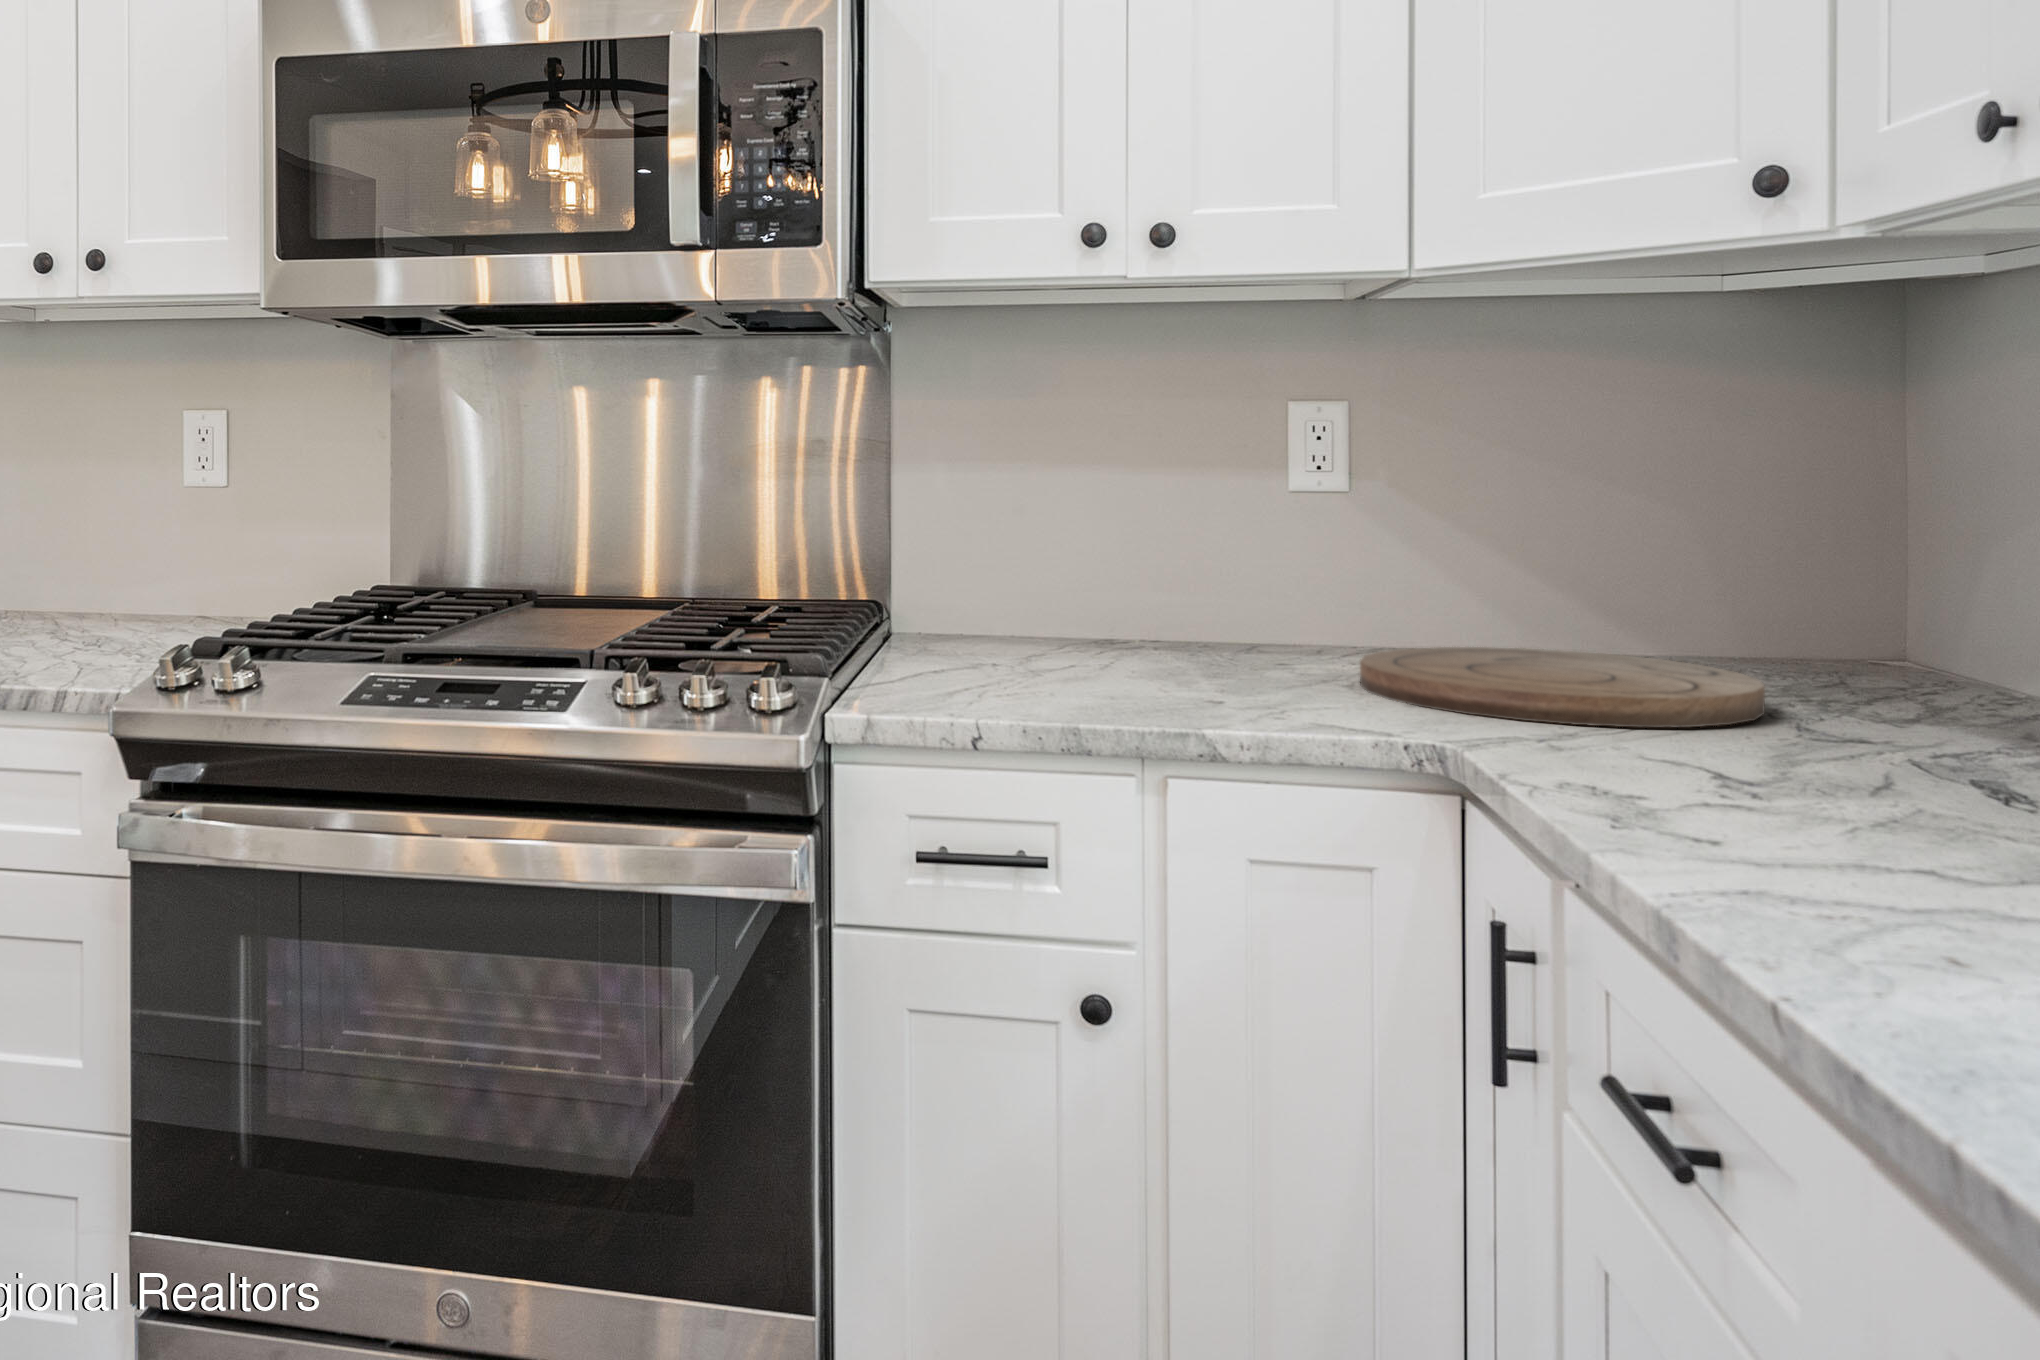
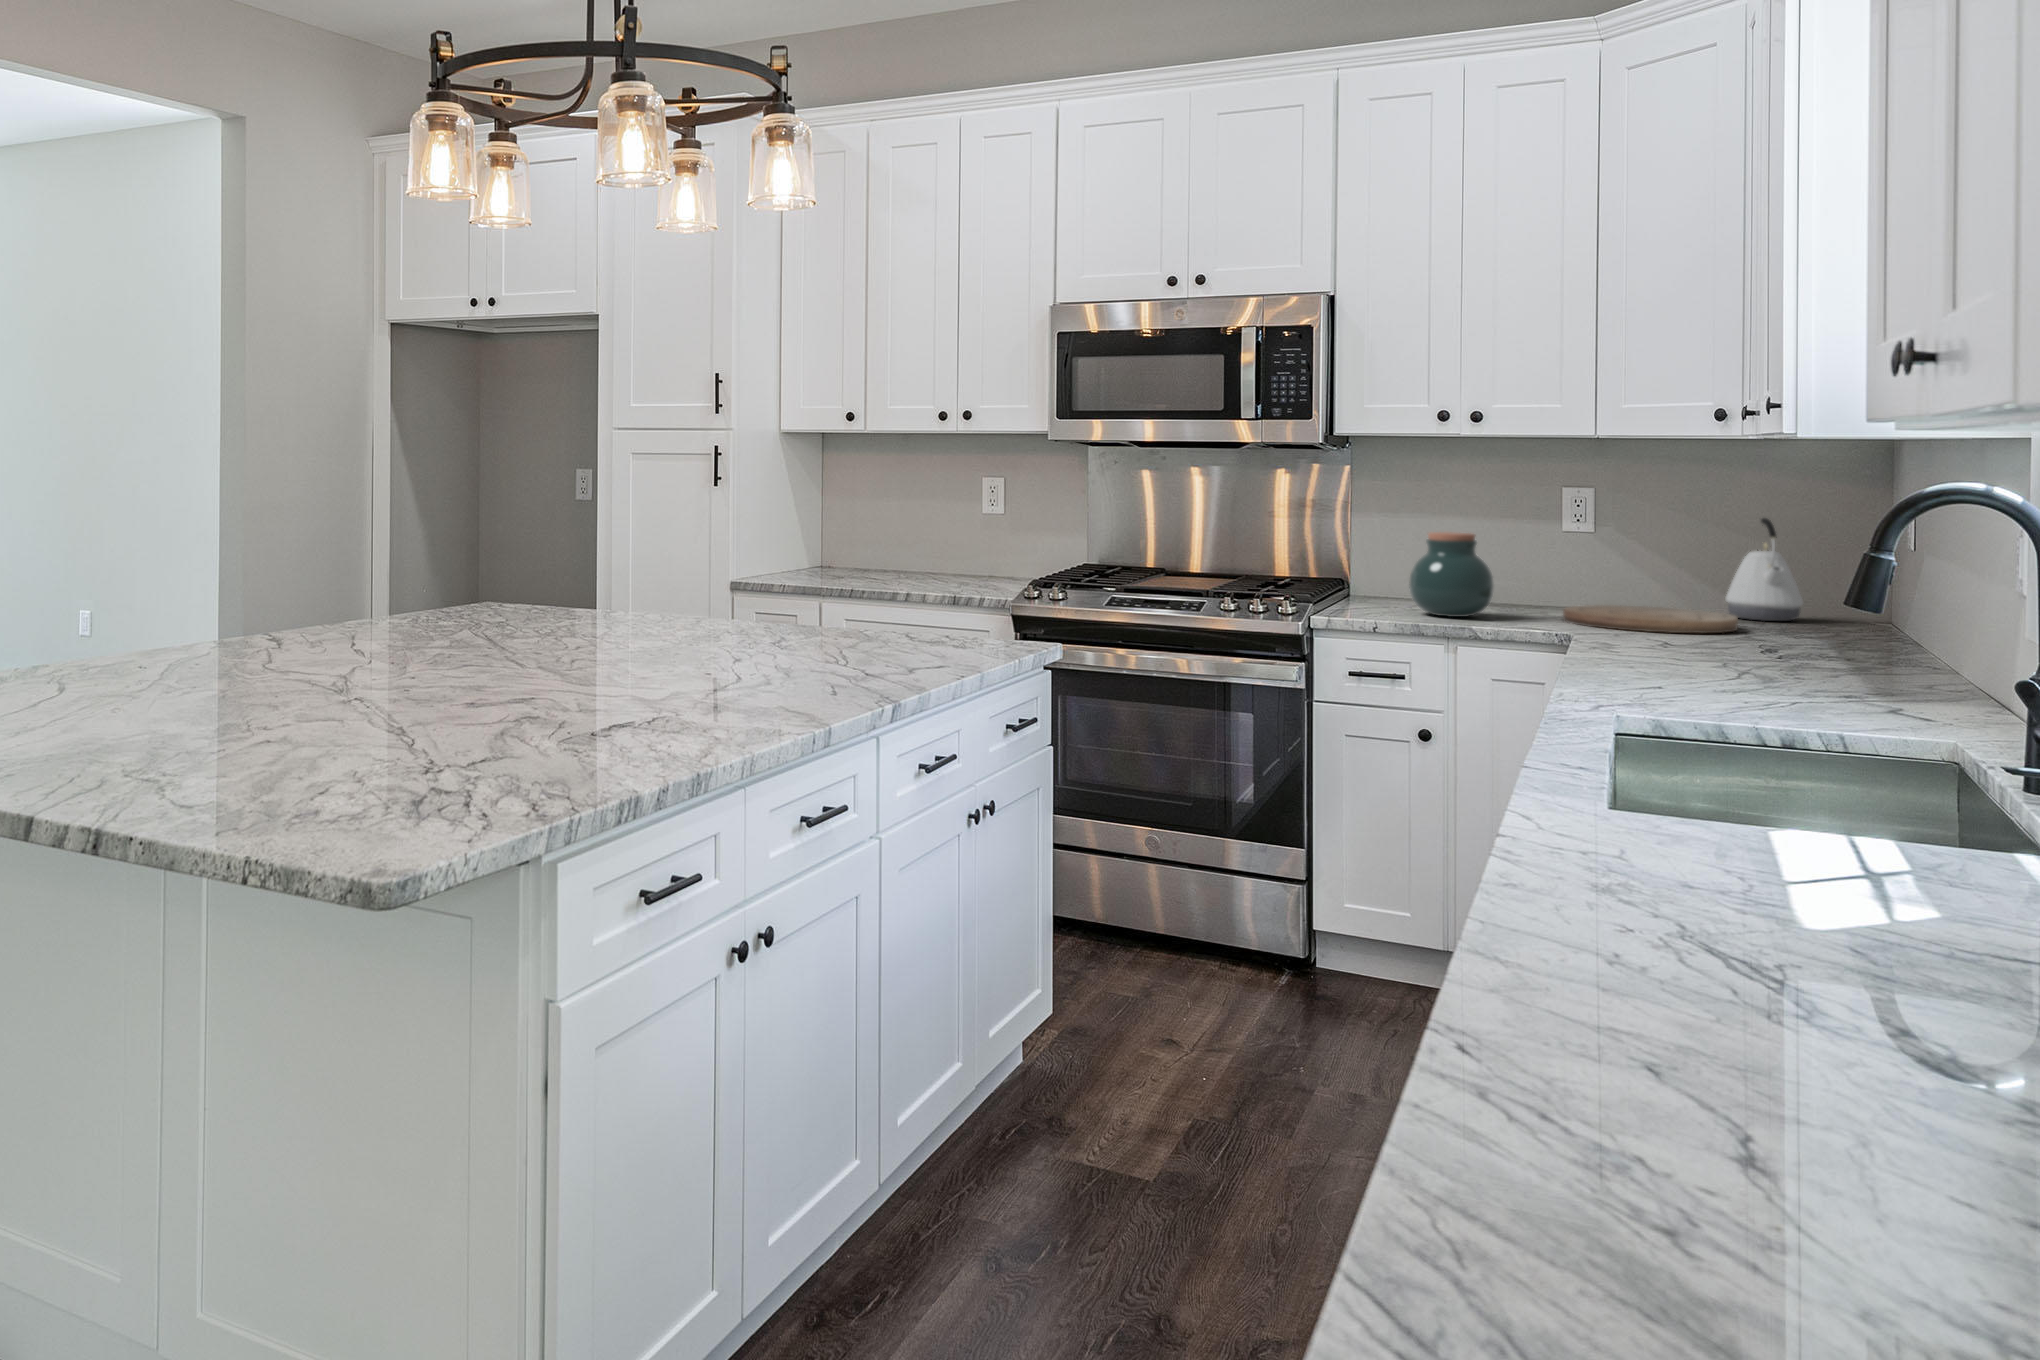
kettle: none [1593,455,1750,666] -> present [1726,518,1803,621]
jar: none [1043,494,1234,698] -> present [1409,532,1494,617]

